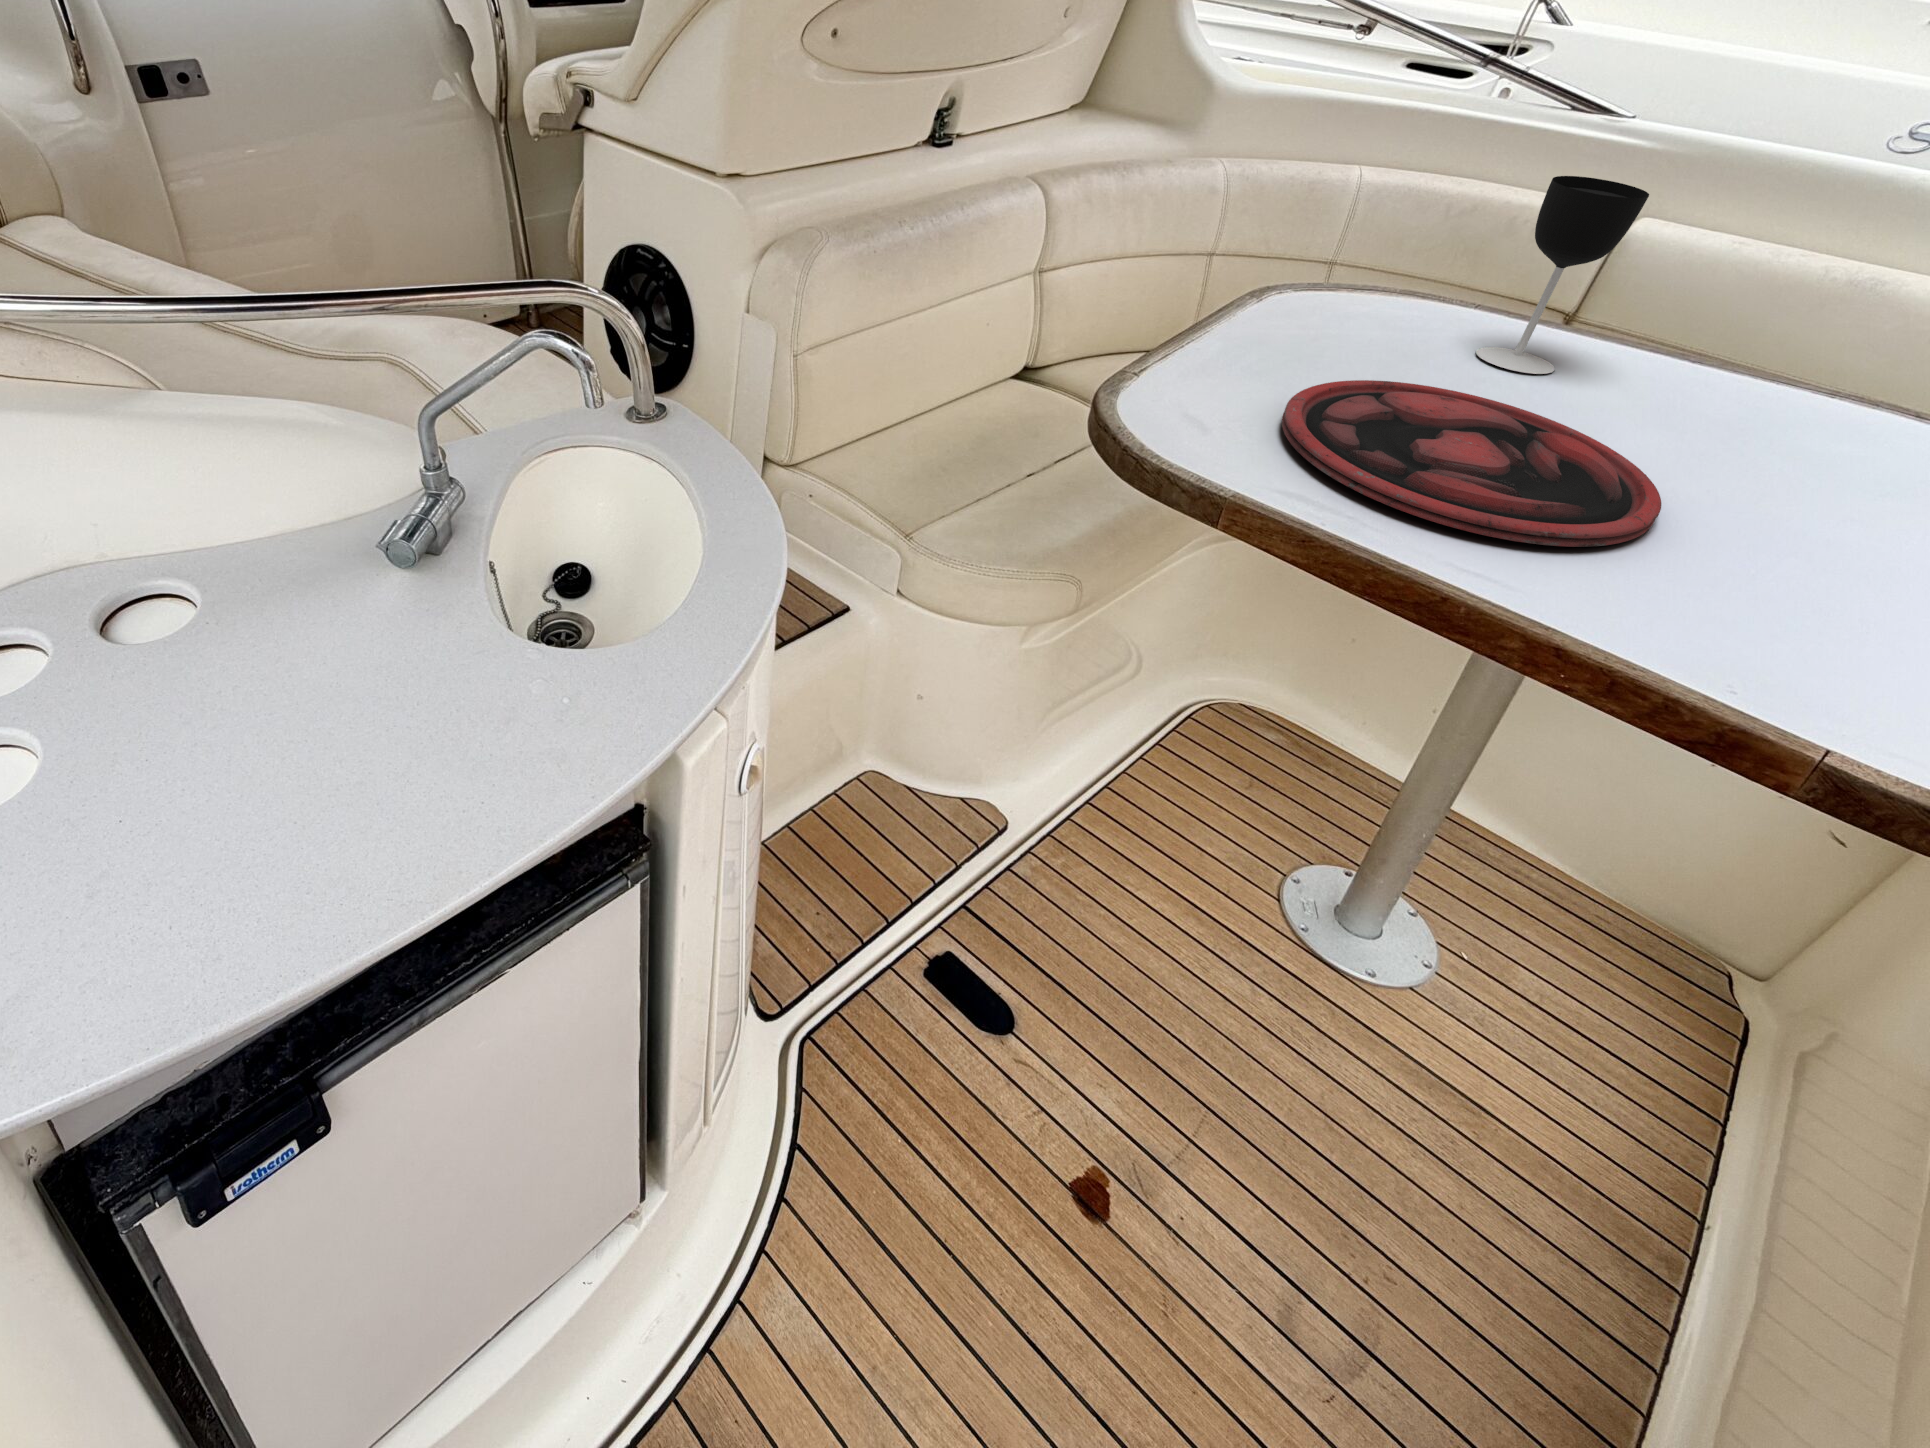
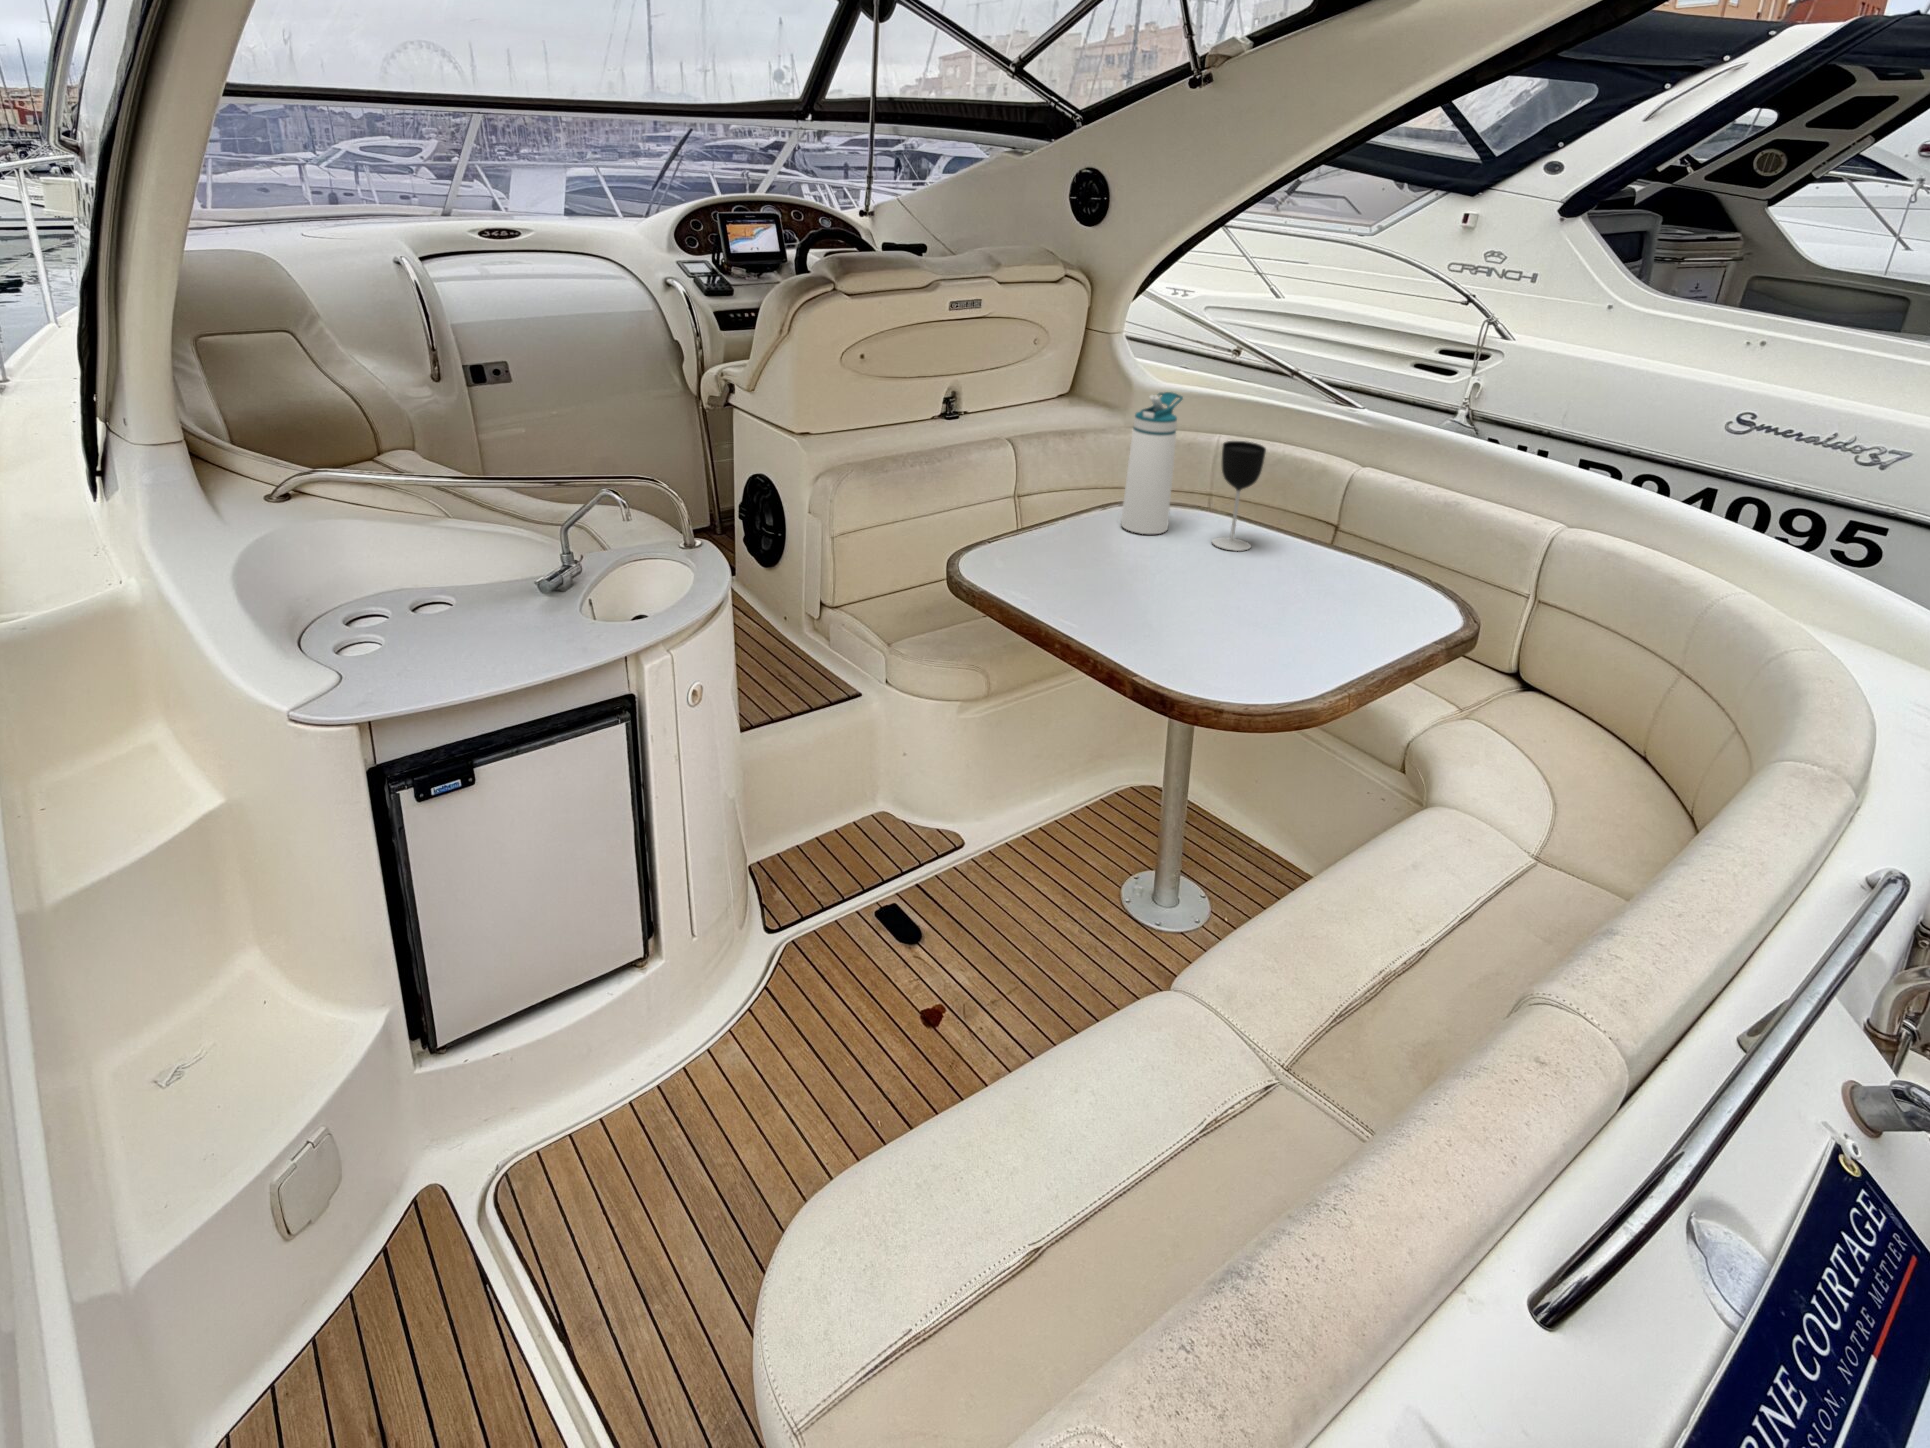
water bottle: none [1293,87,1457,344] -> present [1121,392,1183,534]
plate: present [1282,380,1661,547] -> none [1051,550,1225,622]

